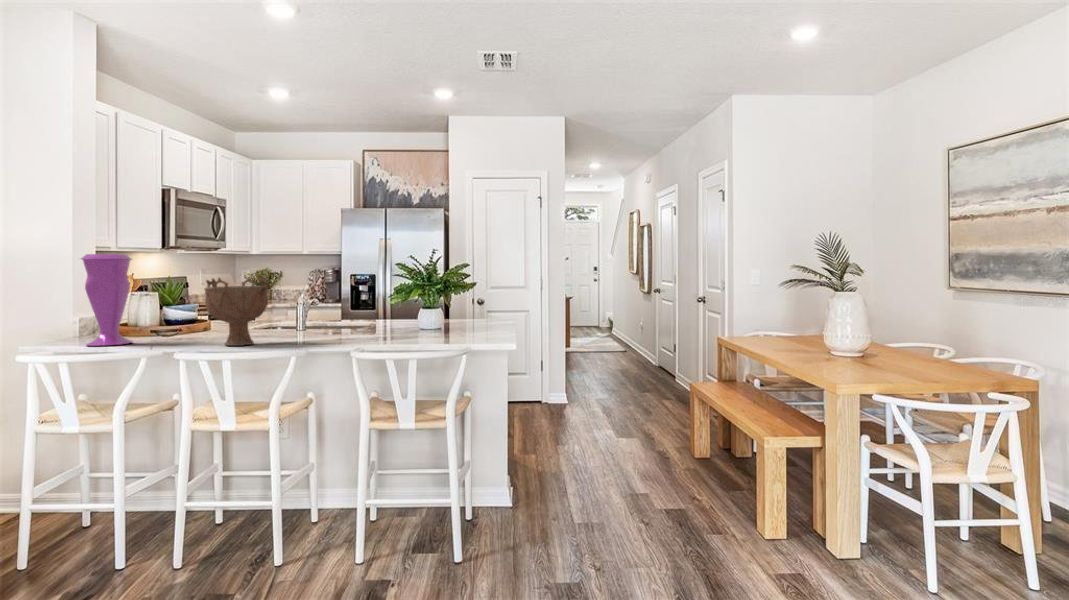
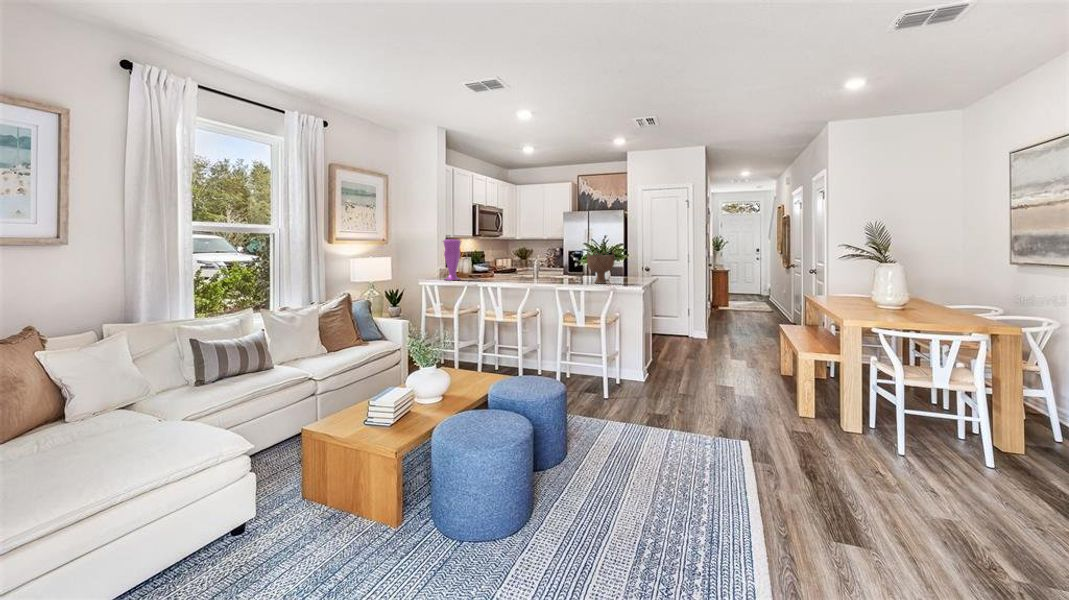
decorative bowl: present [205,278,269,346] -> present [587,251,615,284]

